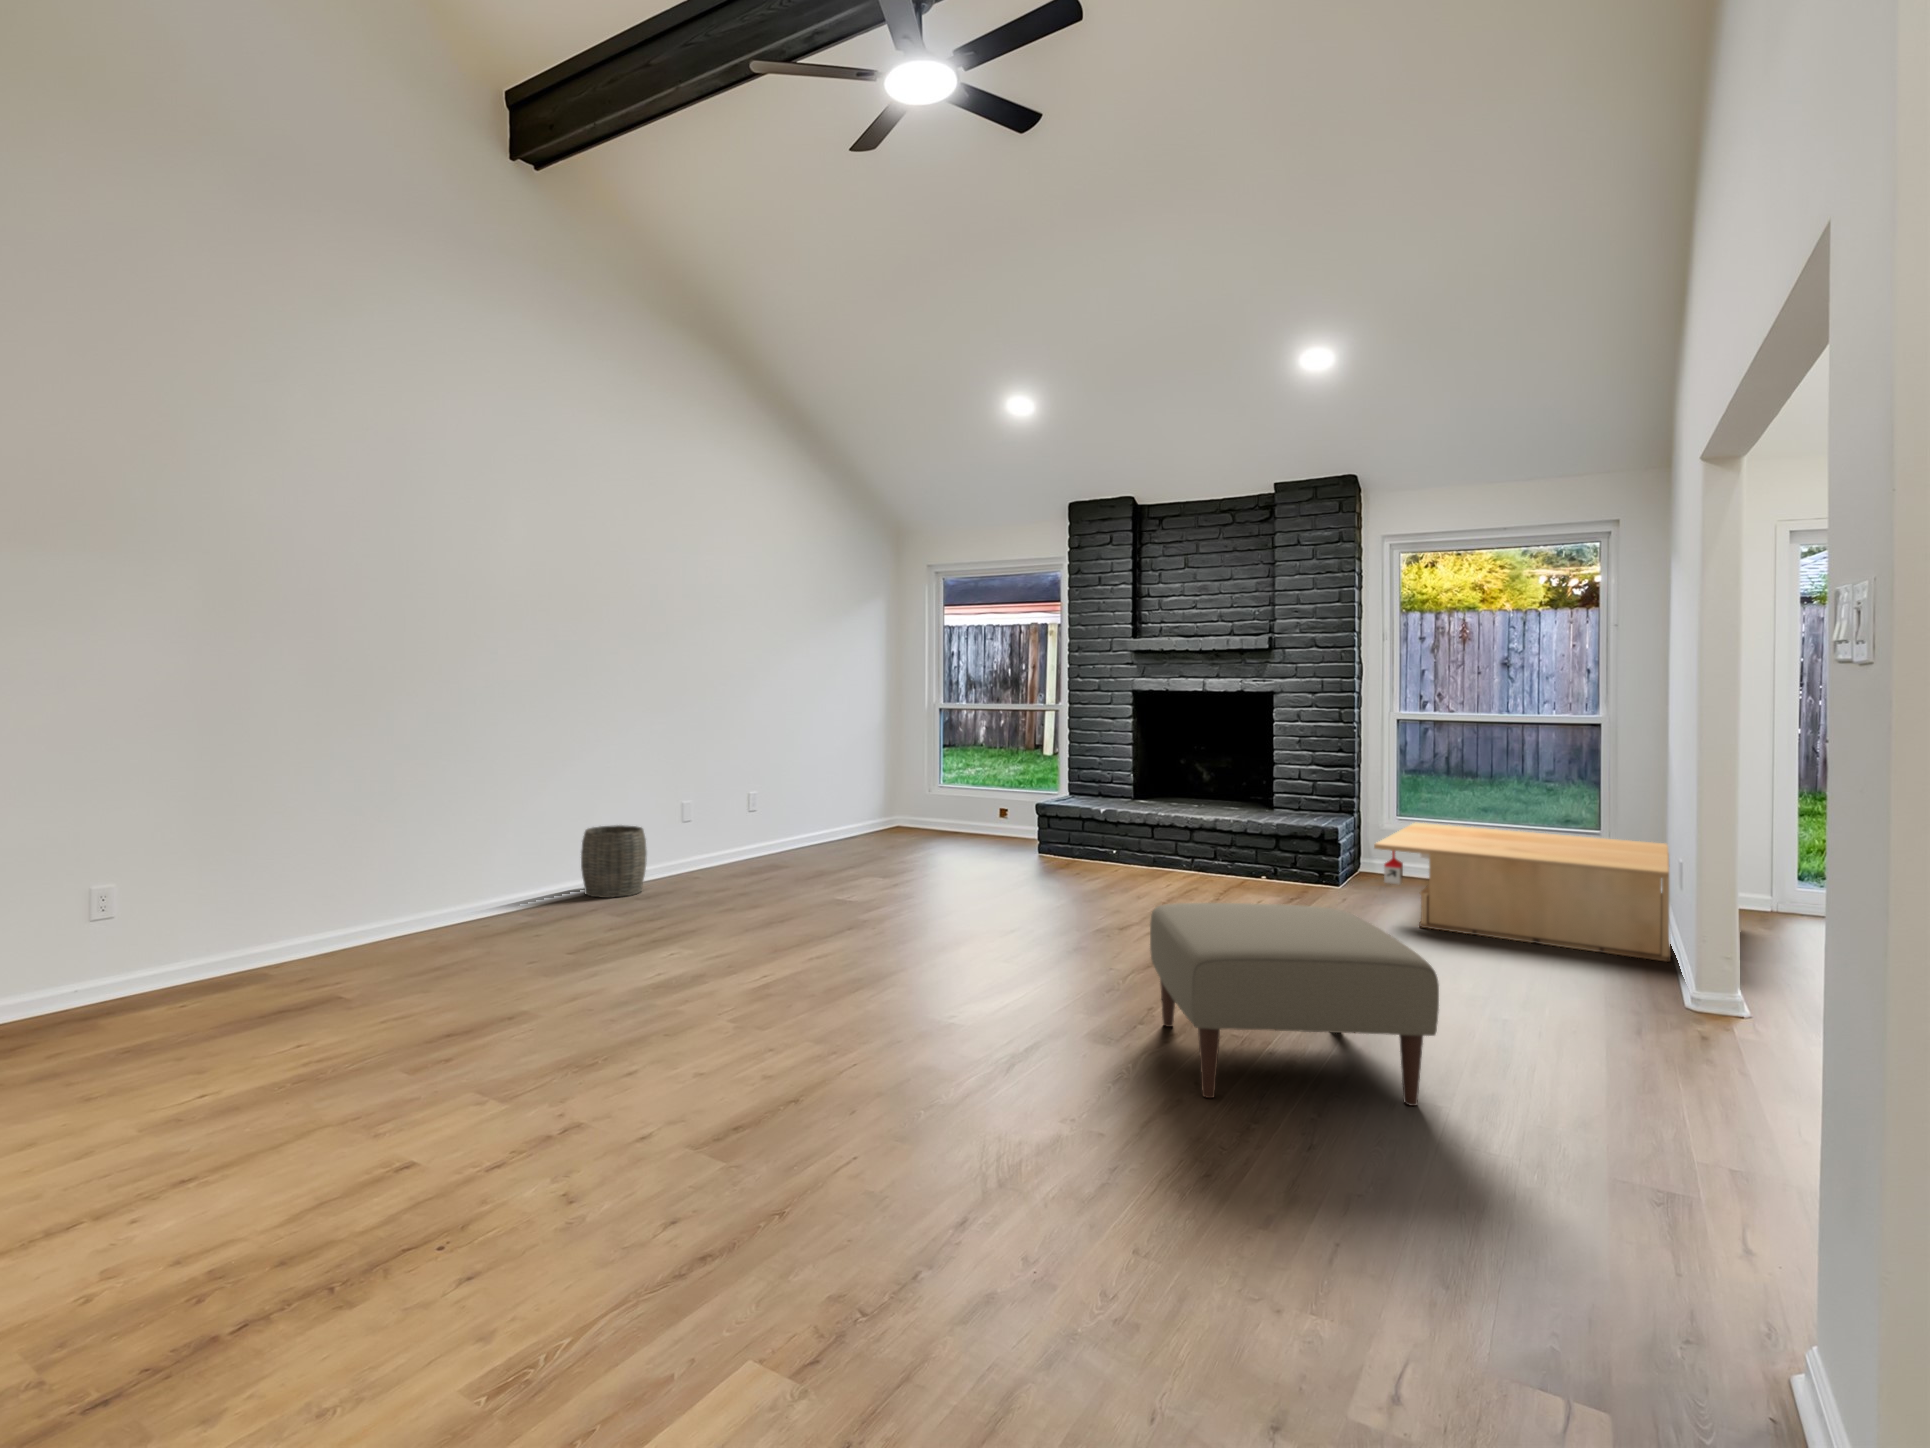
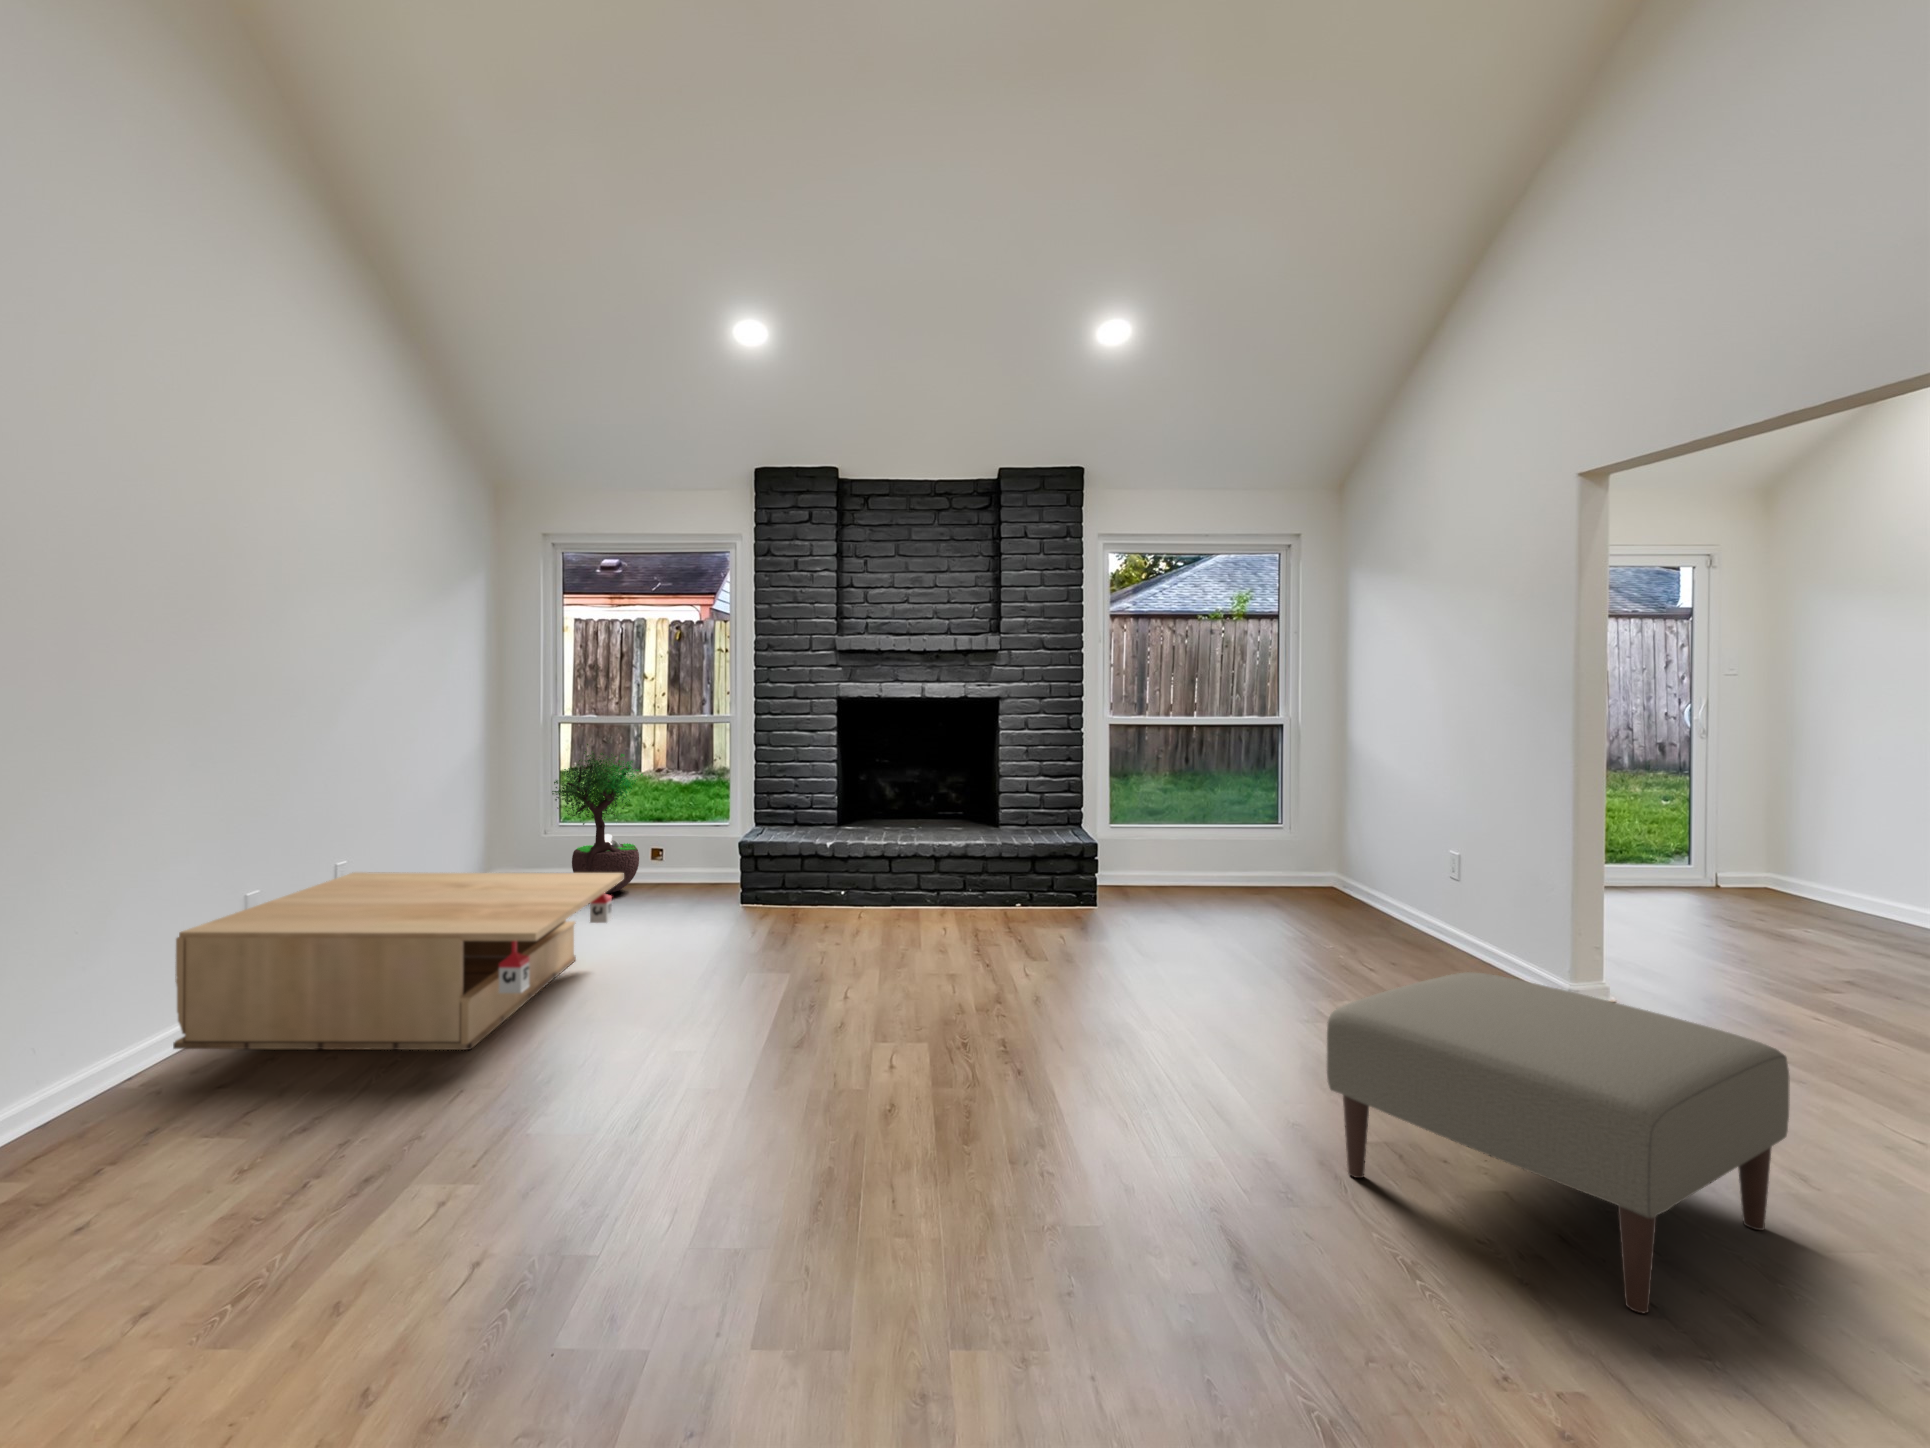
potted tree: none [915,723,984,836] -> present [552,744,642,893]
coffee table: present [1374,823,1671,962] -> present [173,872,623,1050]
woven basket: present [581,825,647,898] -> none [43,978,204,1146]

